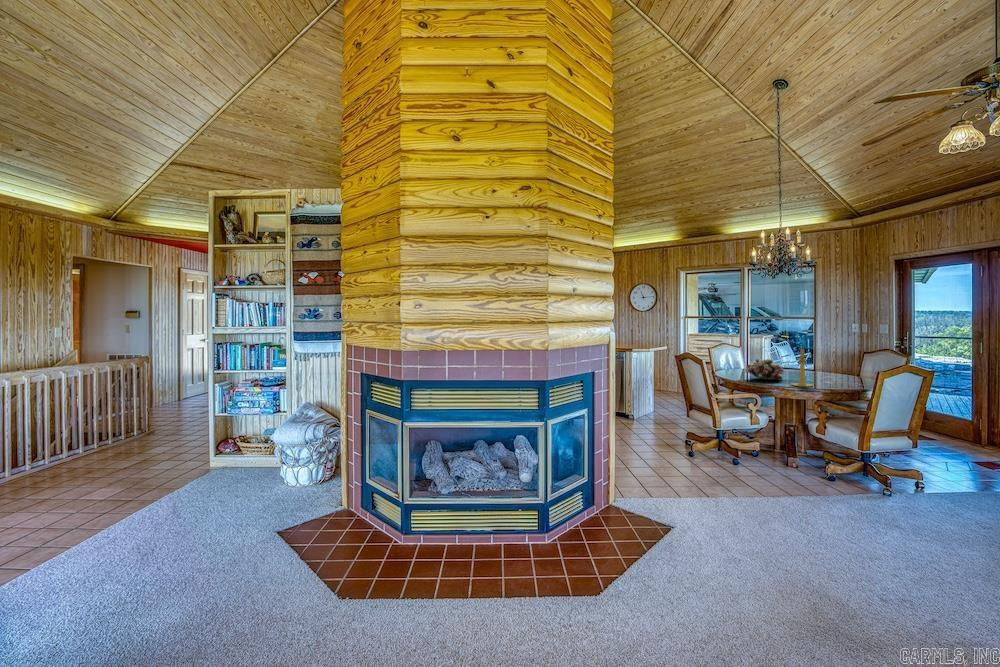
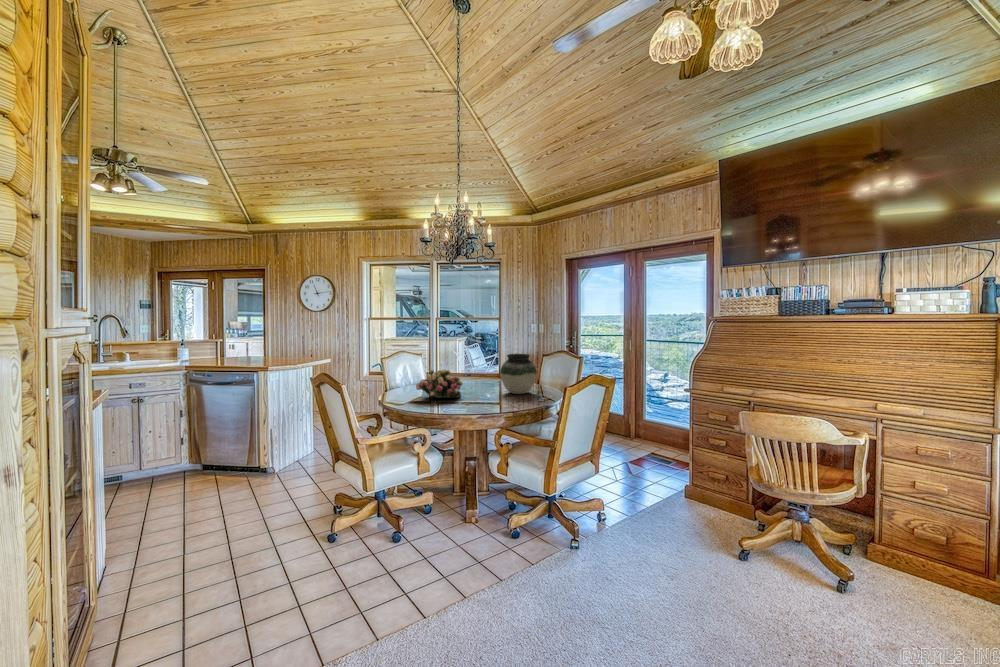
candle holder: present [792,349,812,387] -> none [469,353,494,407]
vase: none [818,350,854,382] -> present [500,354,537,394]

